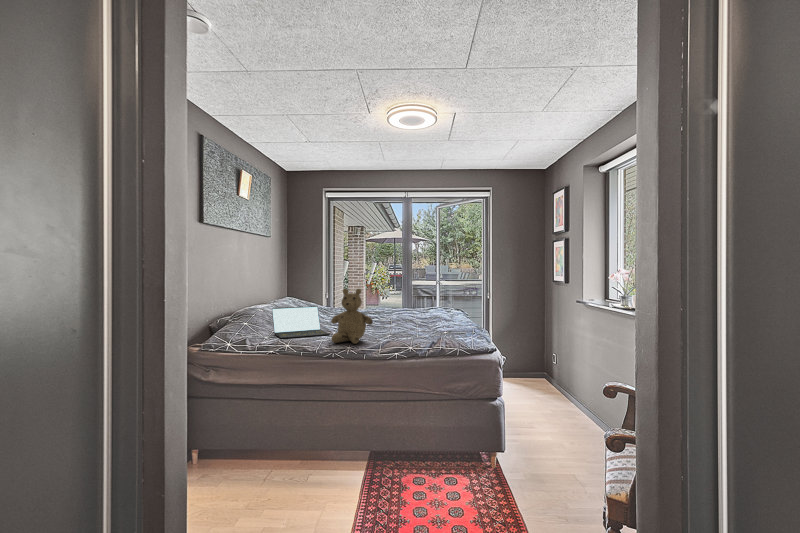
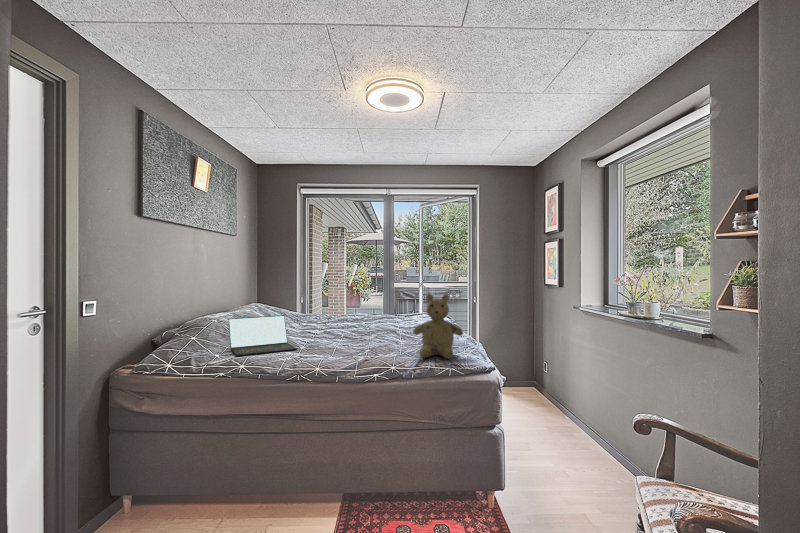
teddy bear: present [331,288,373,344] -> present [413,294,463,359]

